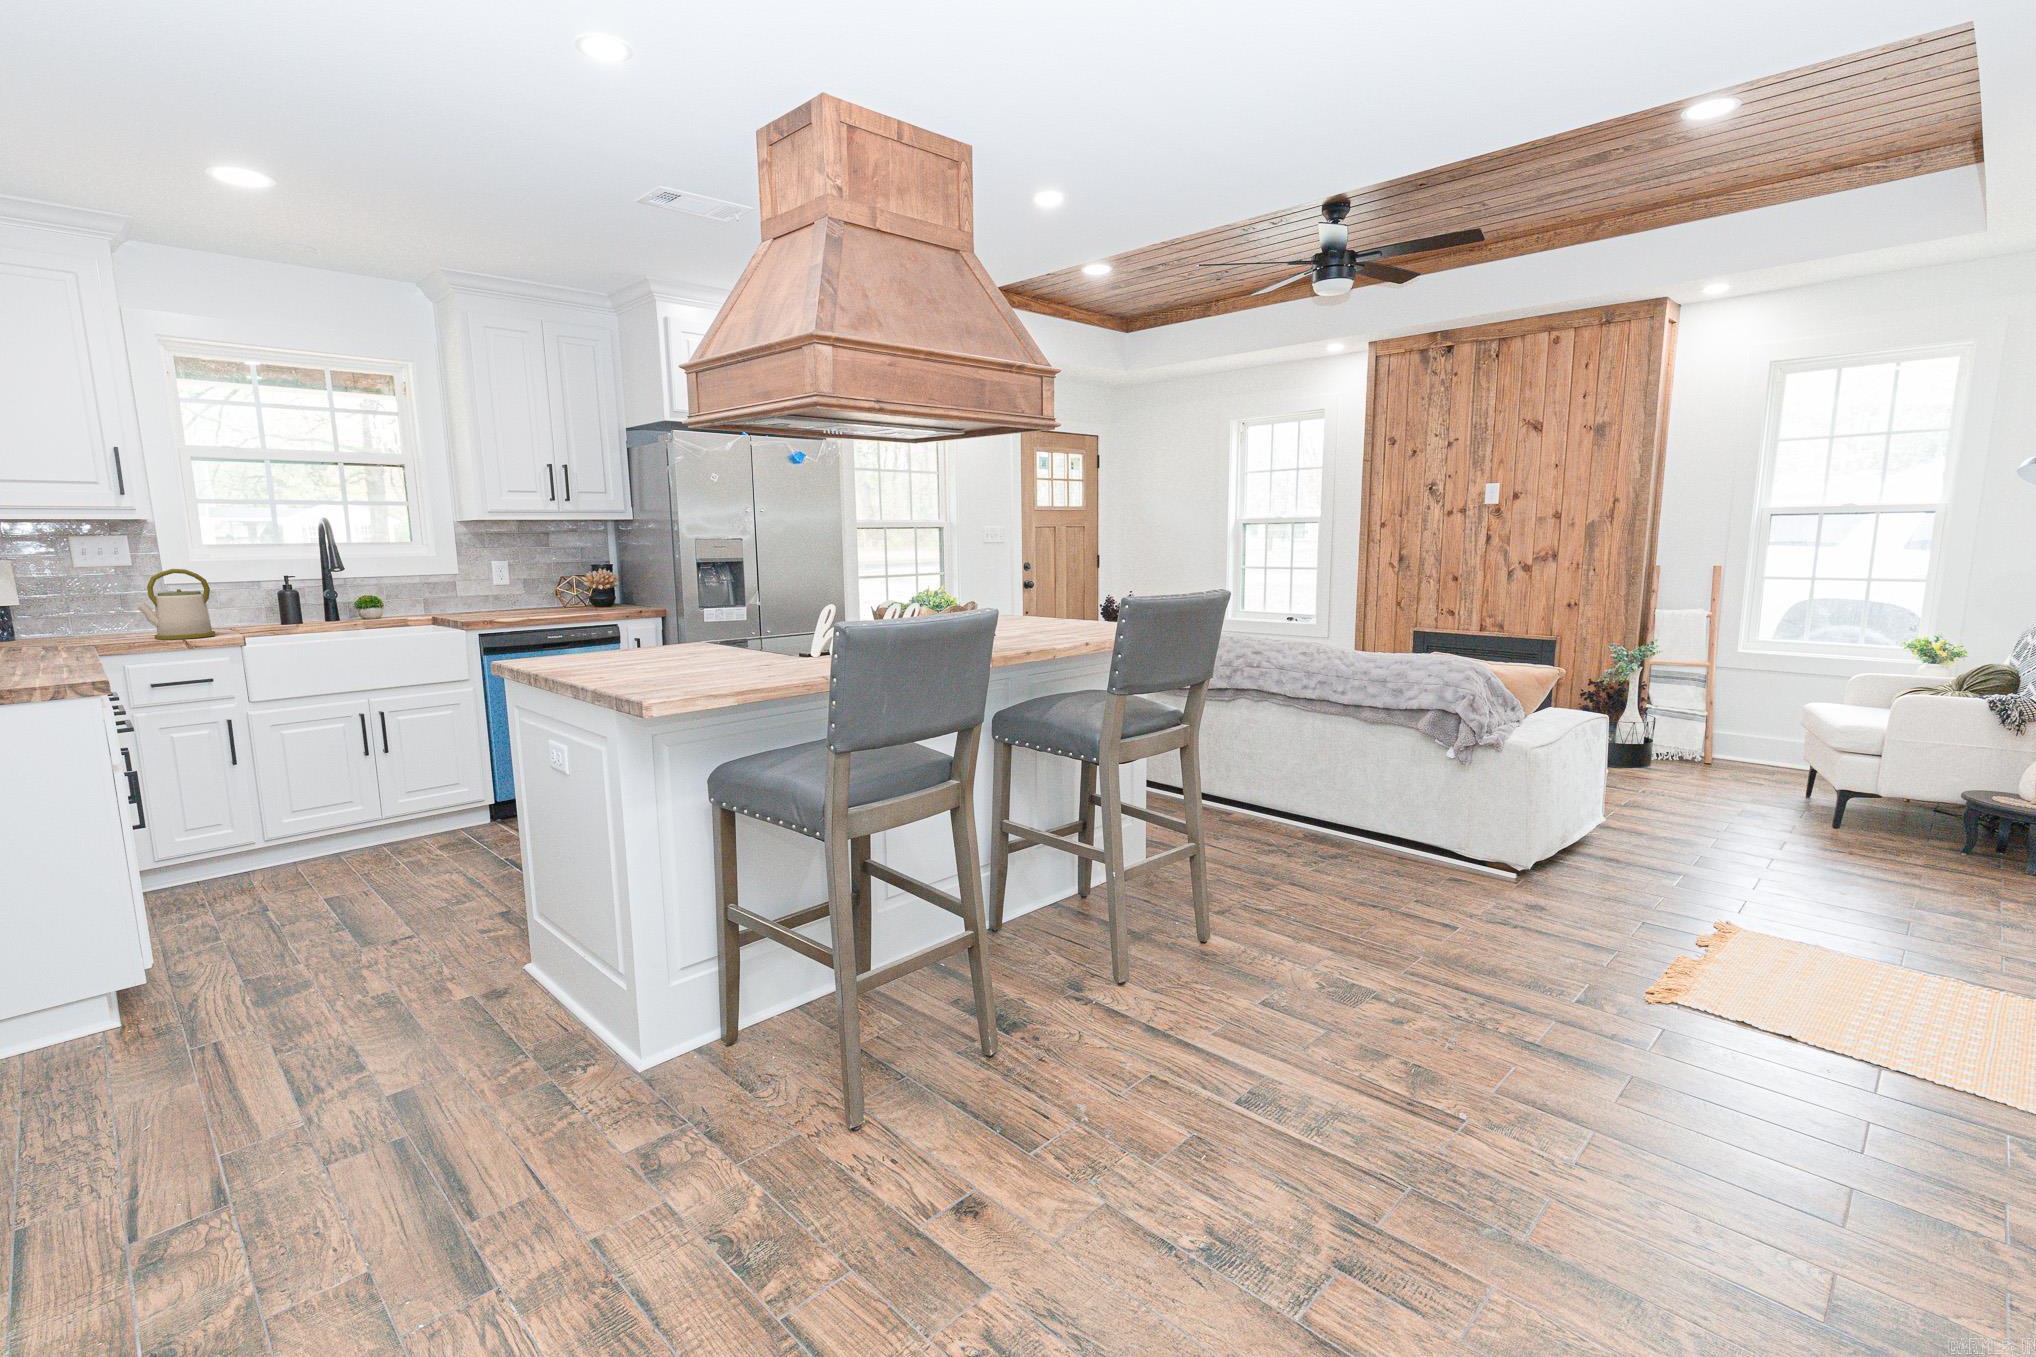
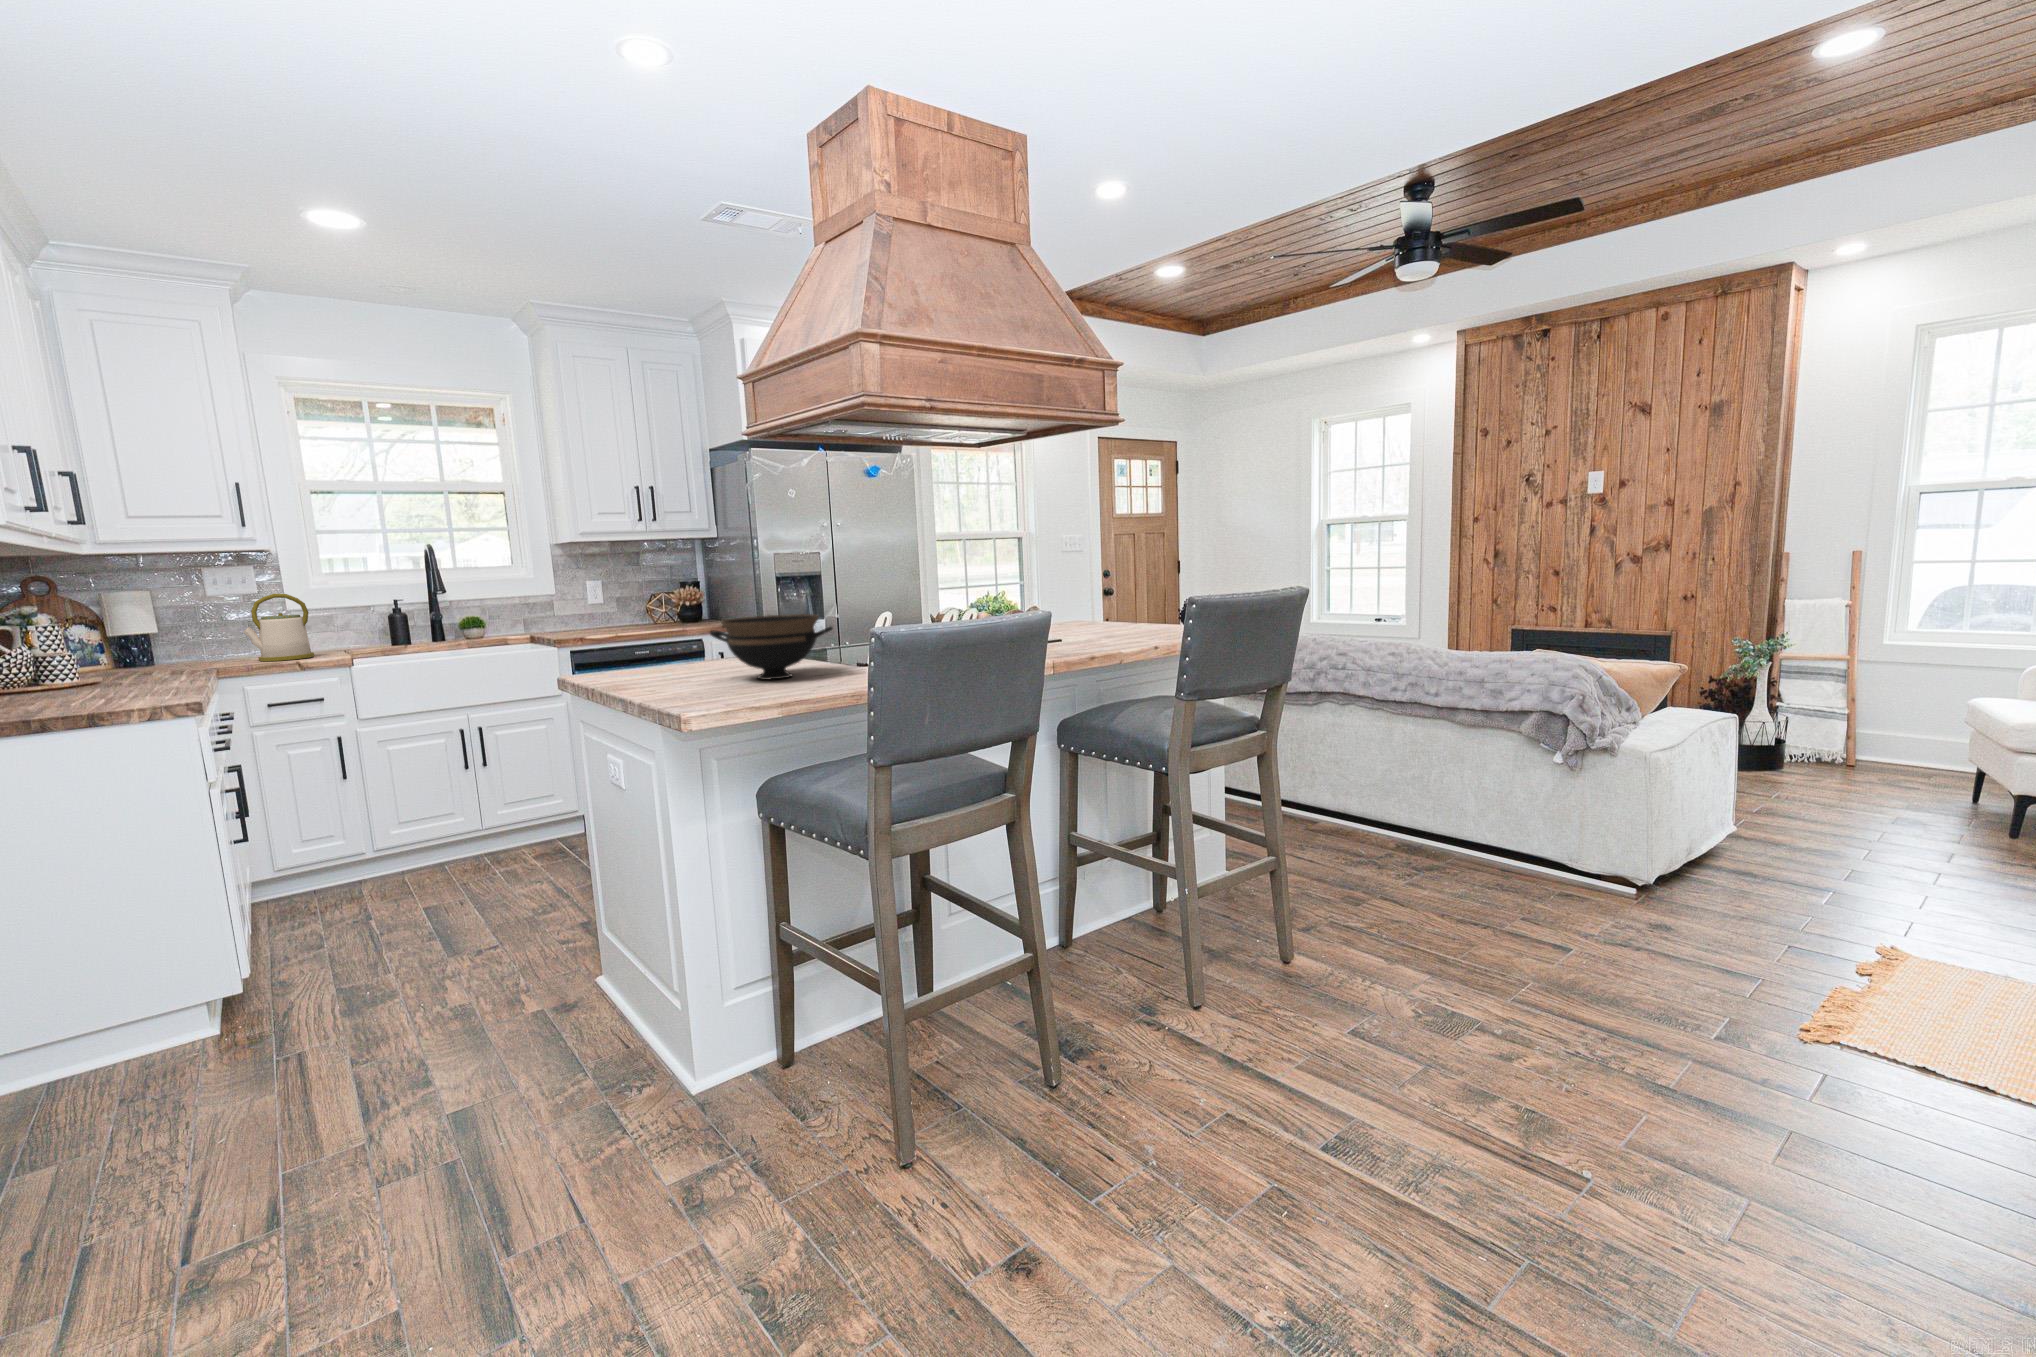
bowl: none [658,604,781,667] -> present [710,614,833,680]

